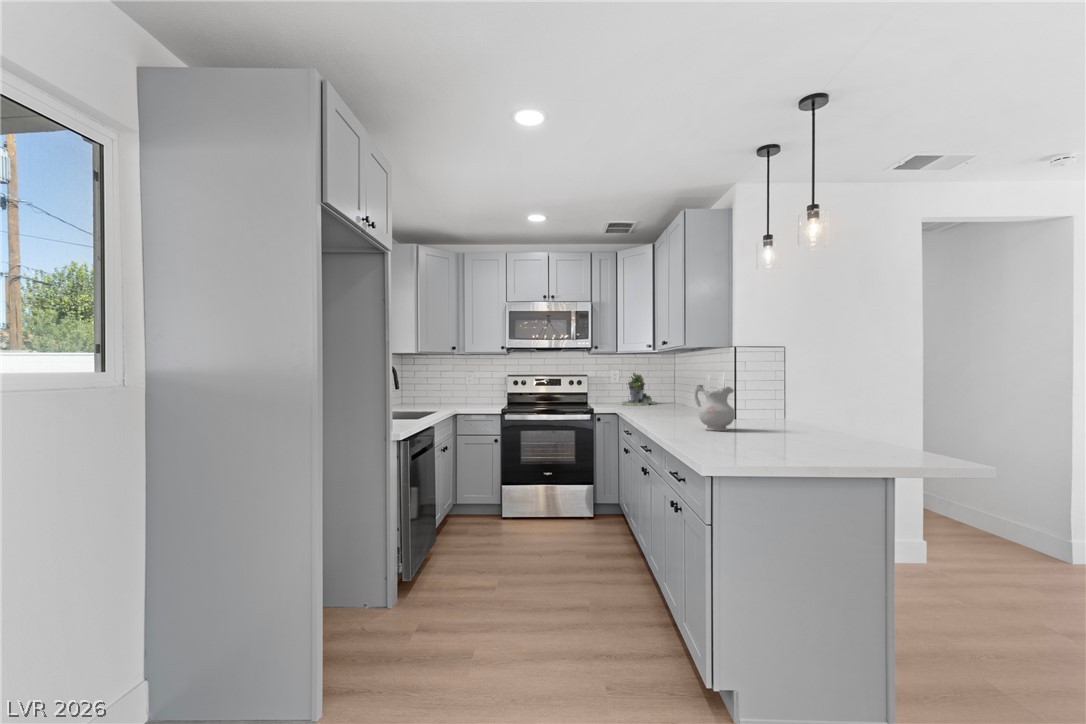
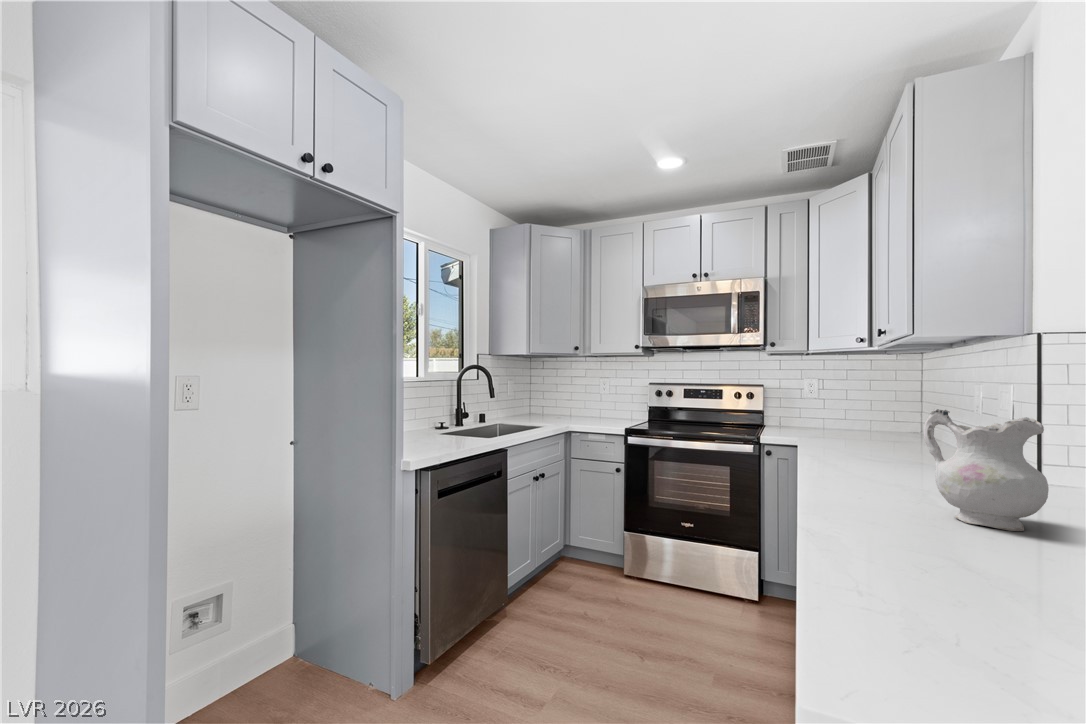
succulent planter: present [621,373,656,406] -> none [817,383,882,435]

